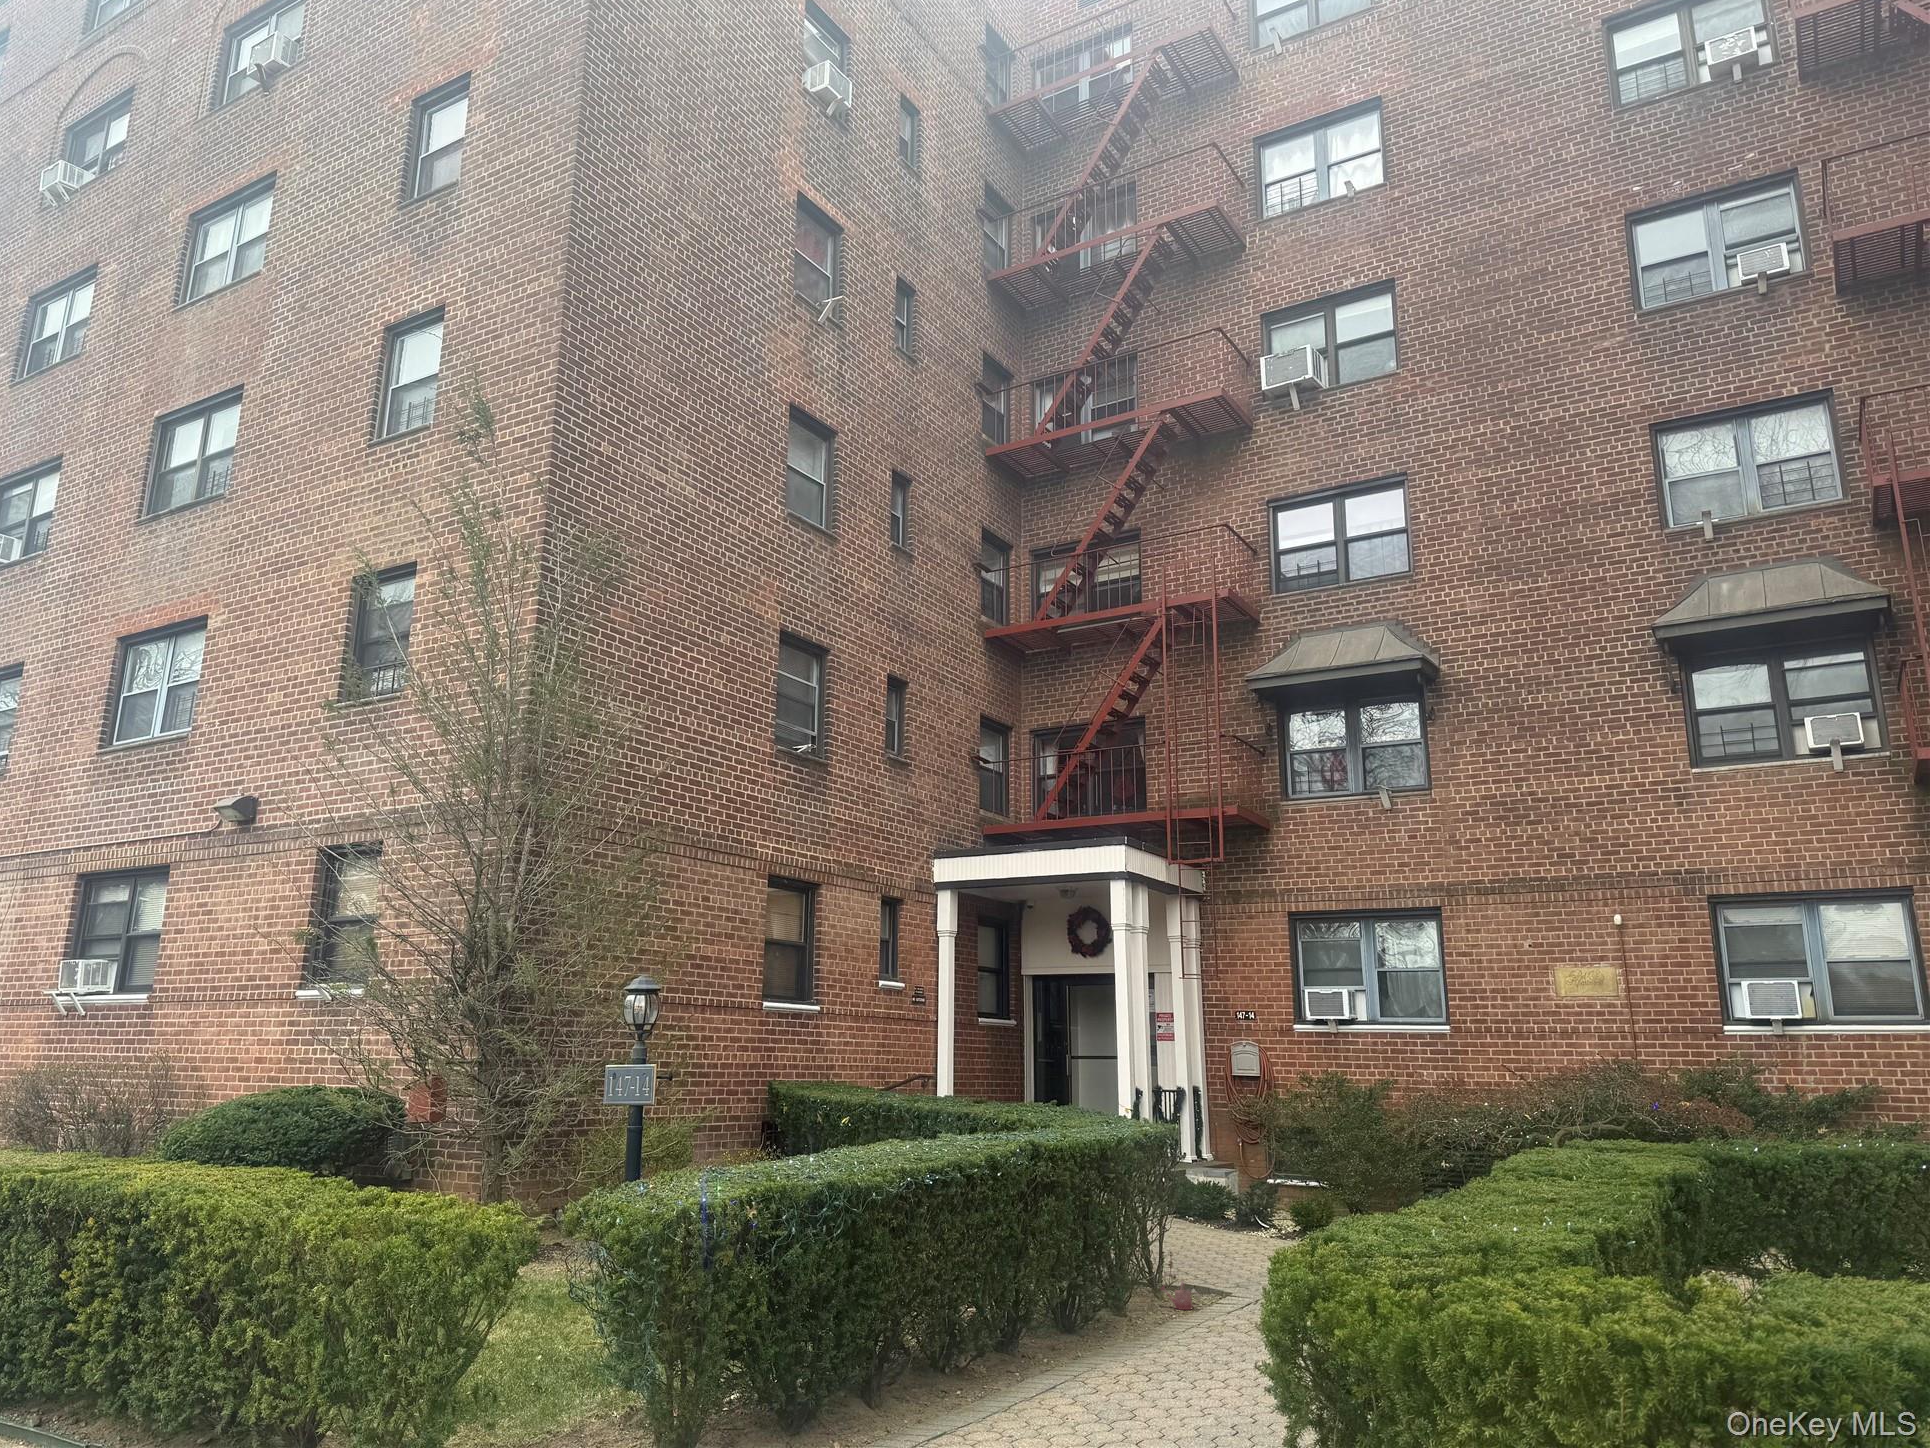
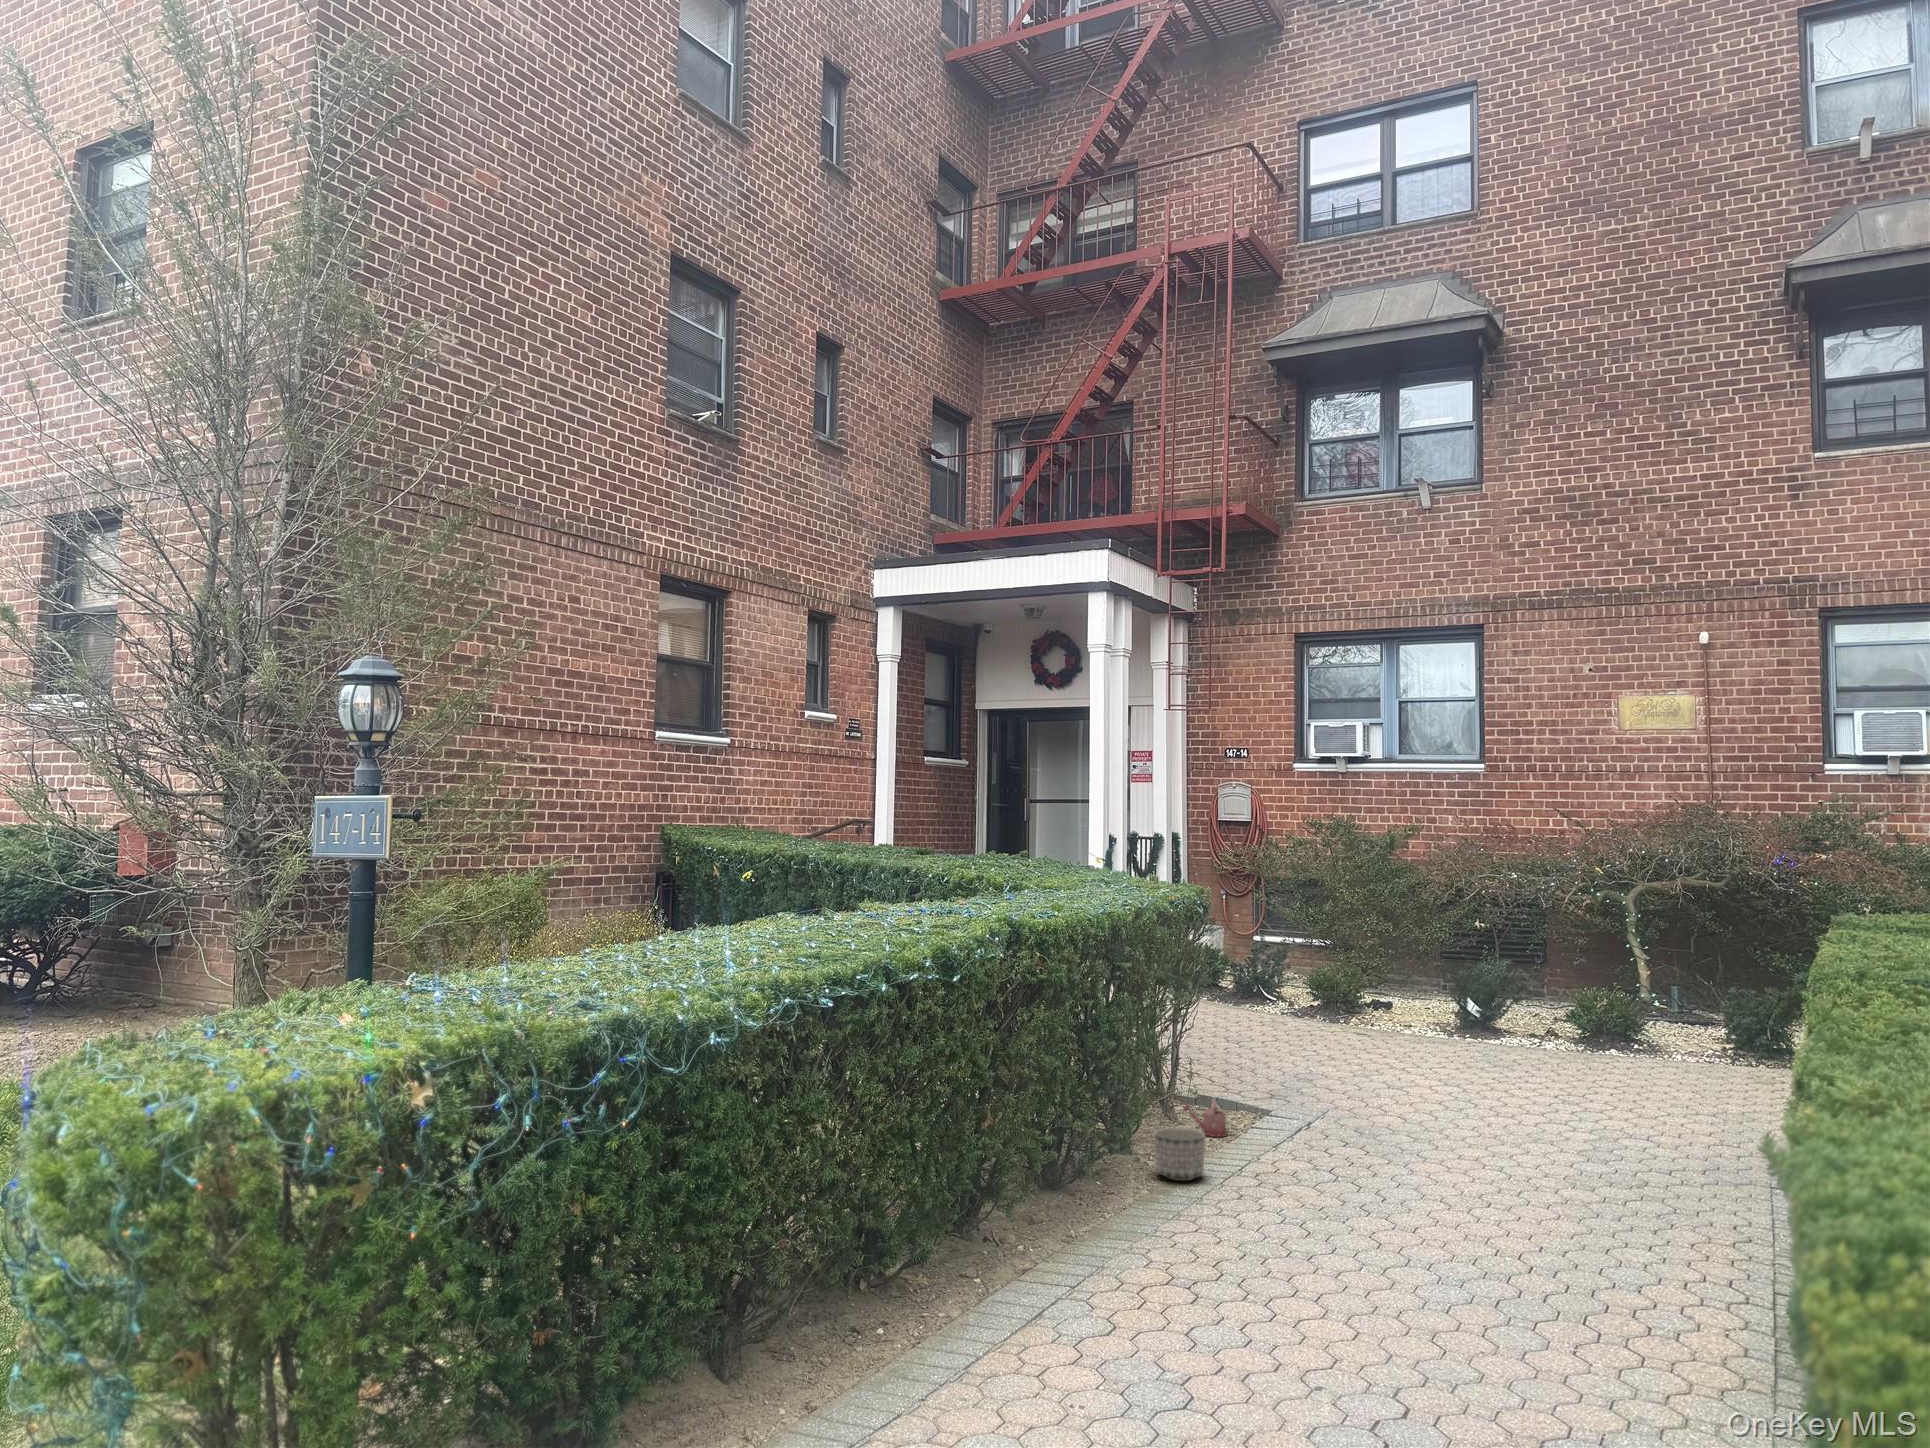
planter: none [1129,1294,1165,1331] -> present [1154,1128,1205,1181]

